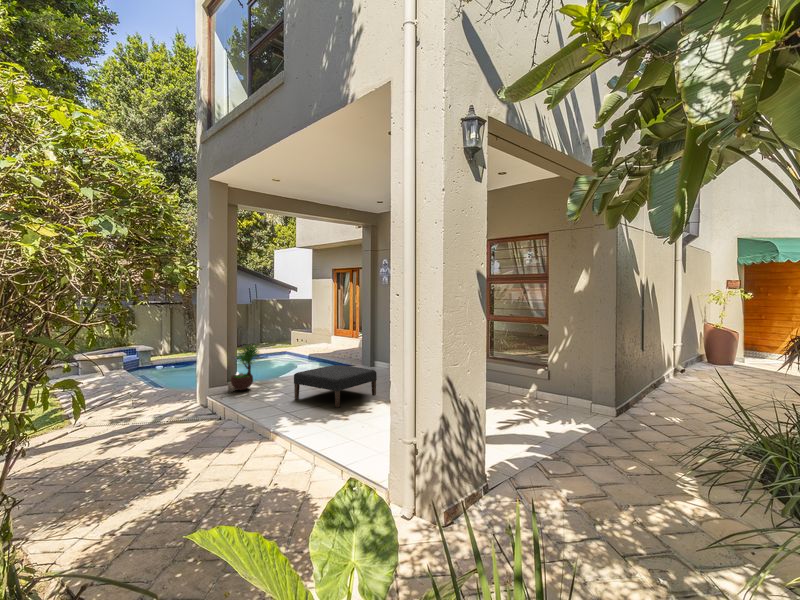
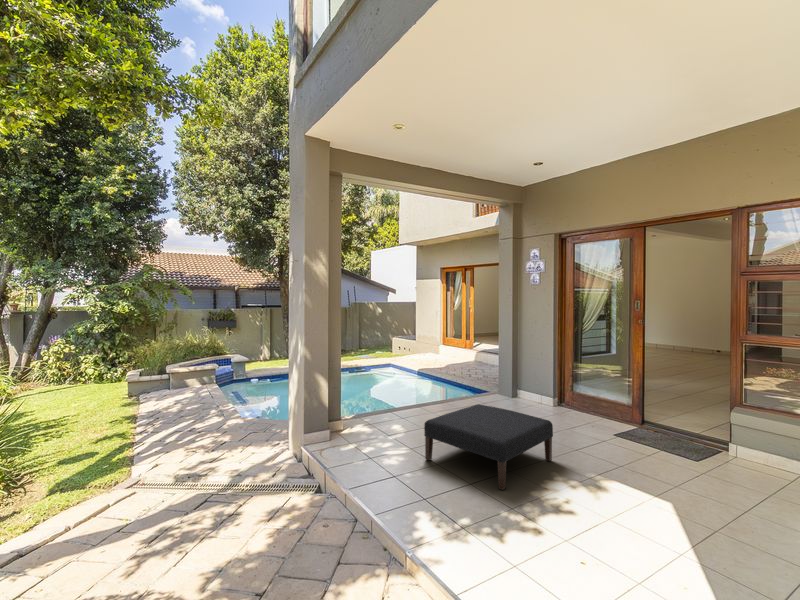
potted tree: present [231,346,258,390] -> none [333,366,371,434]

